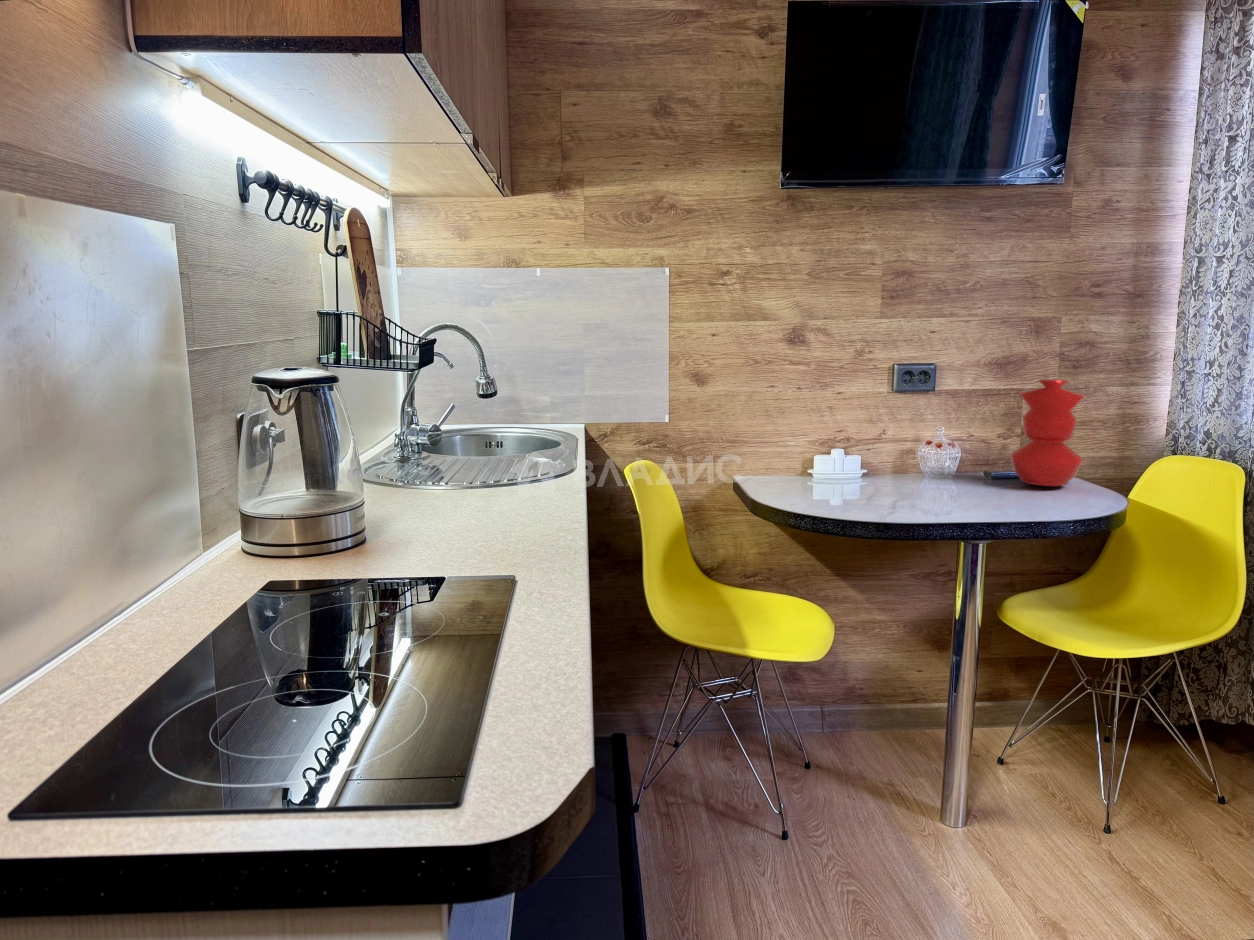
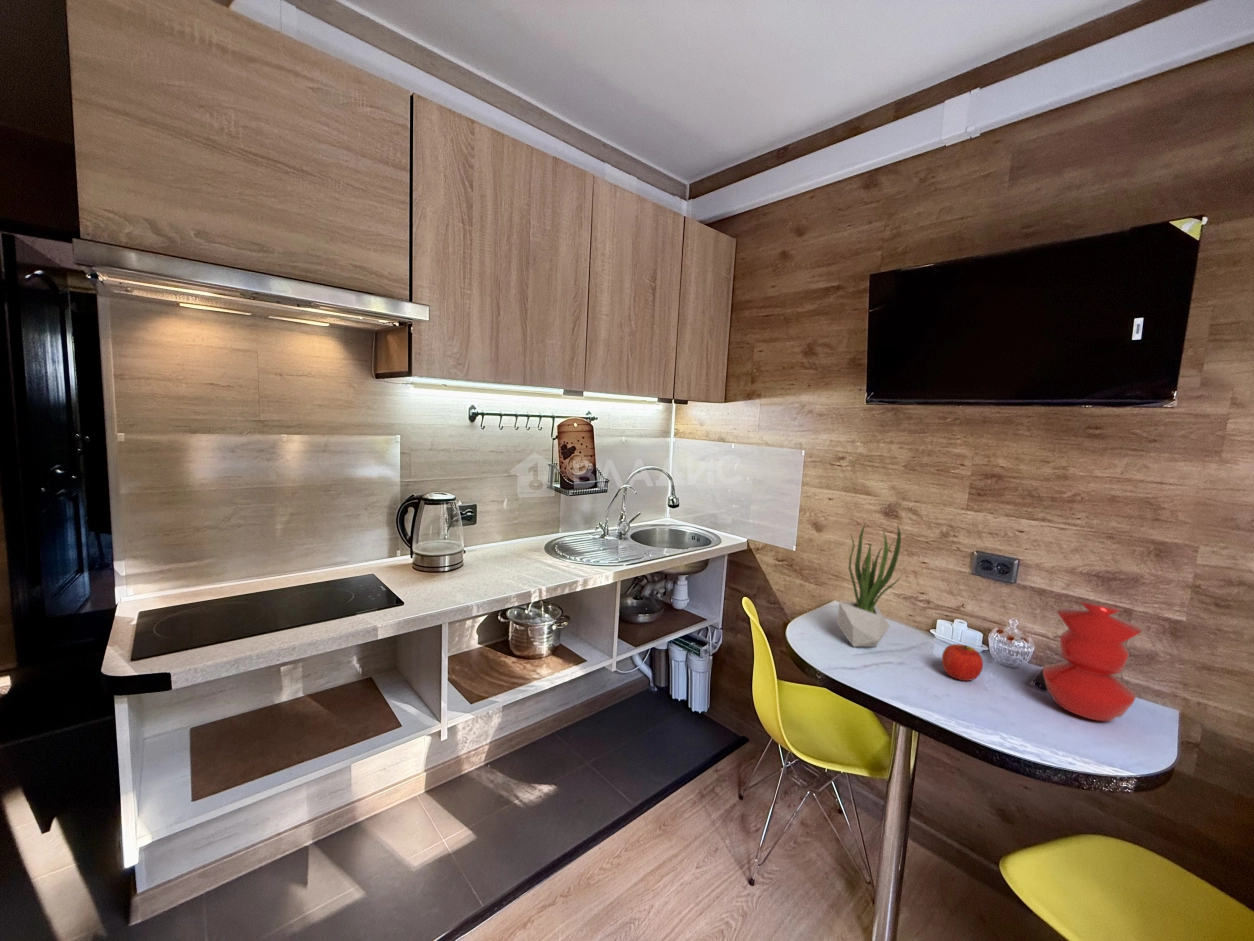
potted plant: none [821,339,891,501] -> present [837,525,901,647]
apple: none [935,456,974,495] -> present [942,644,983,681]

